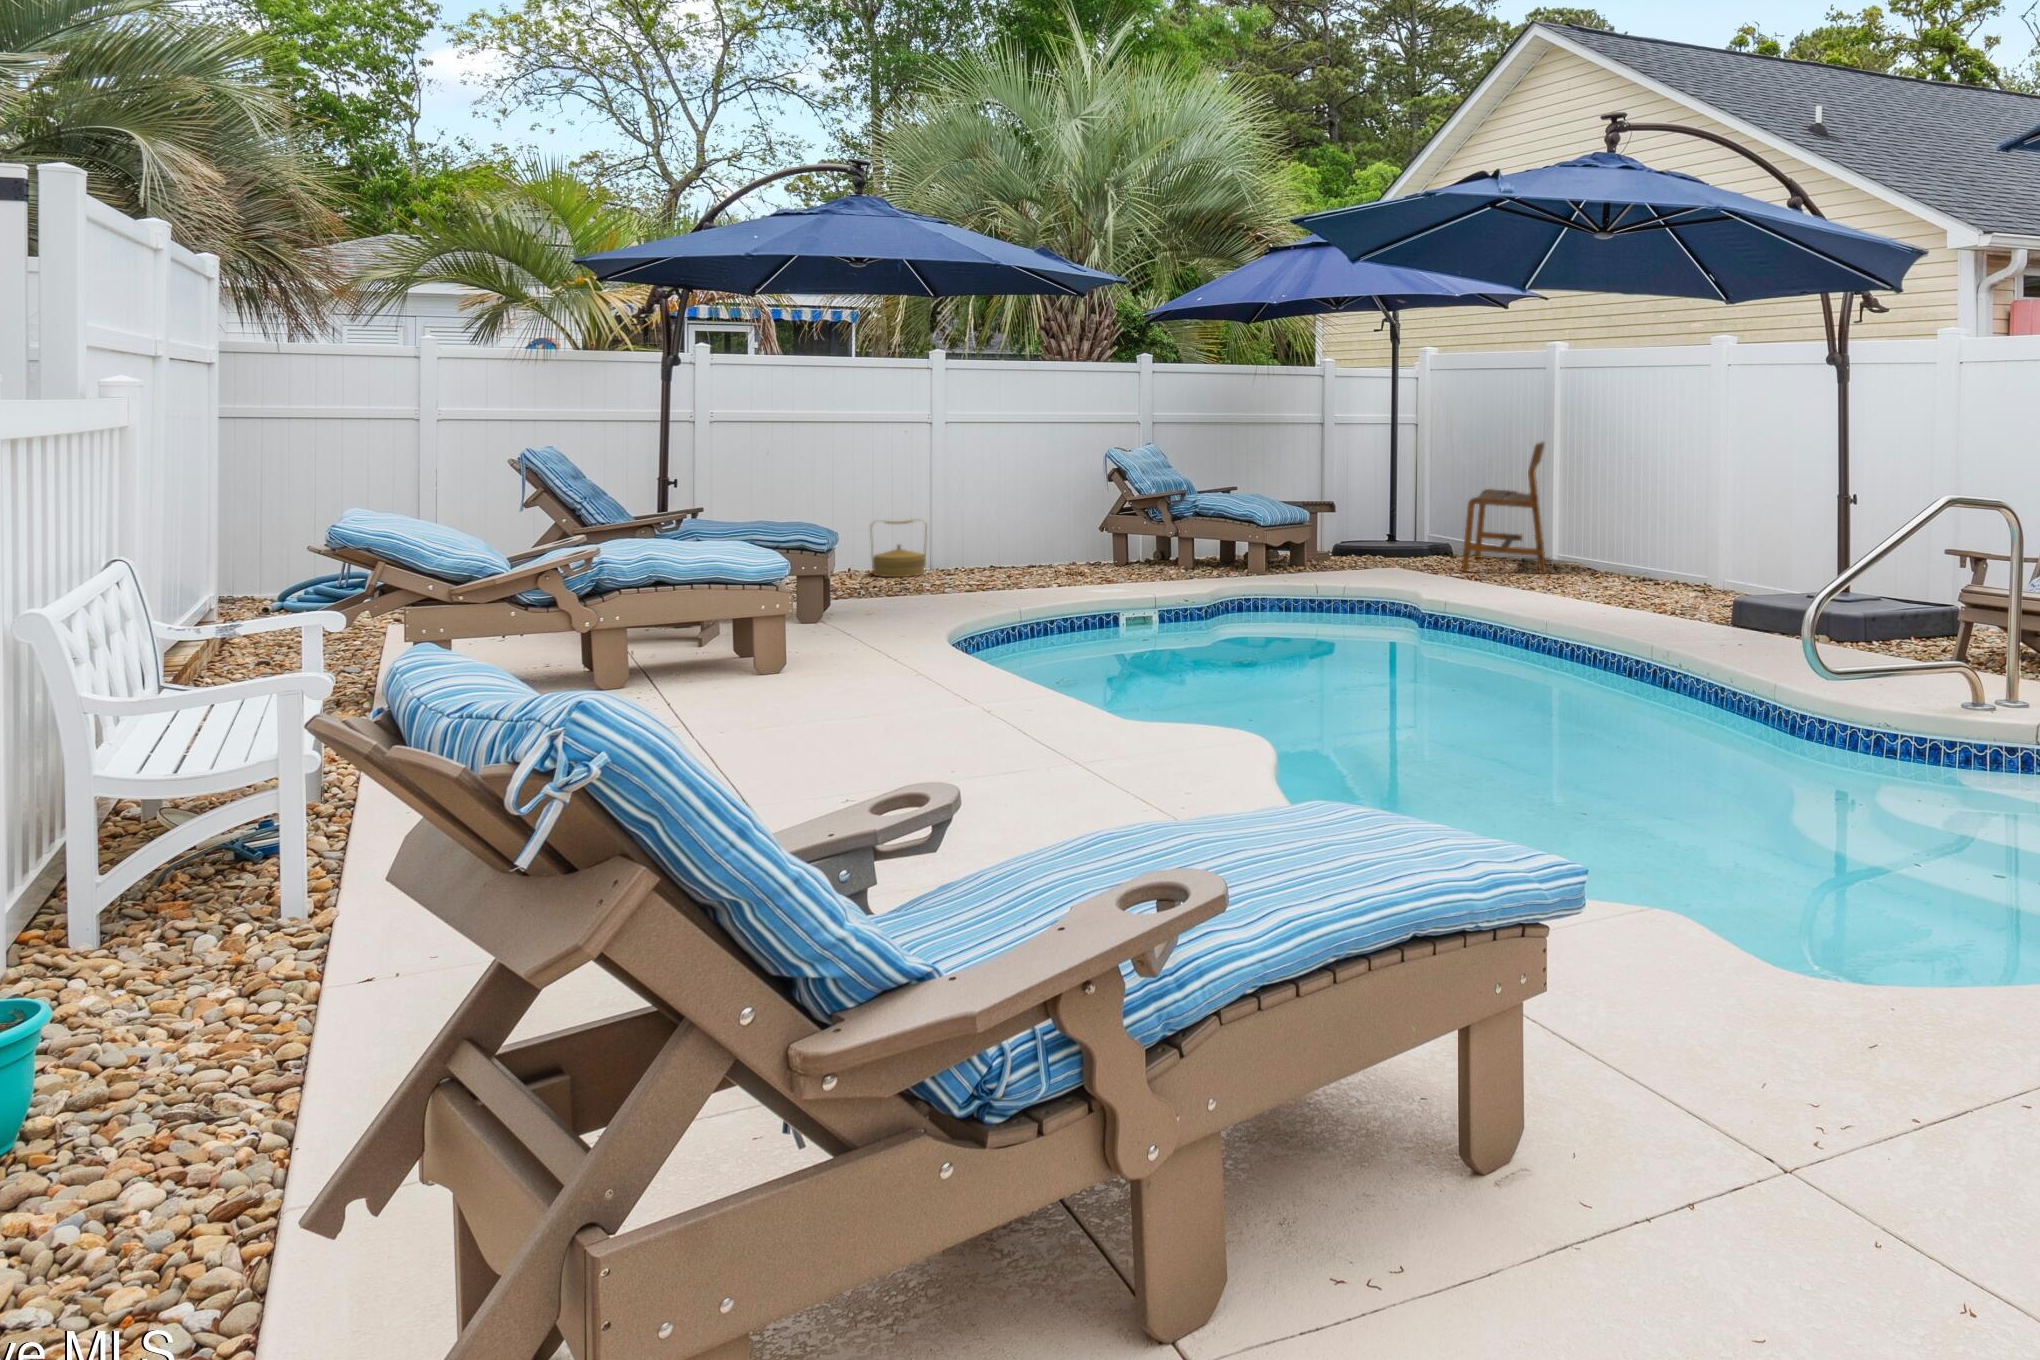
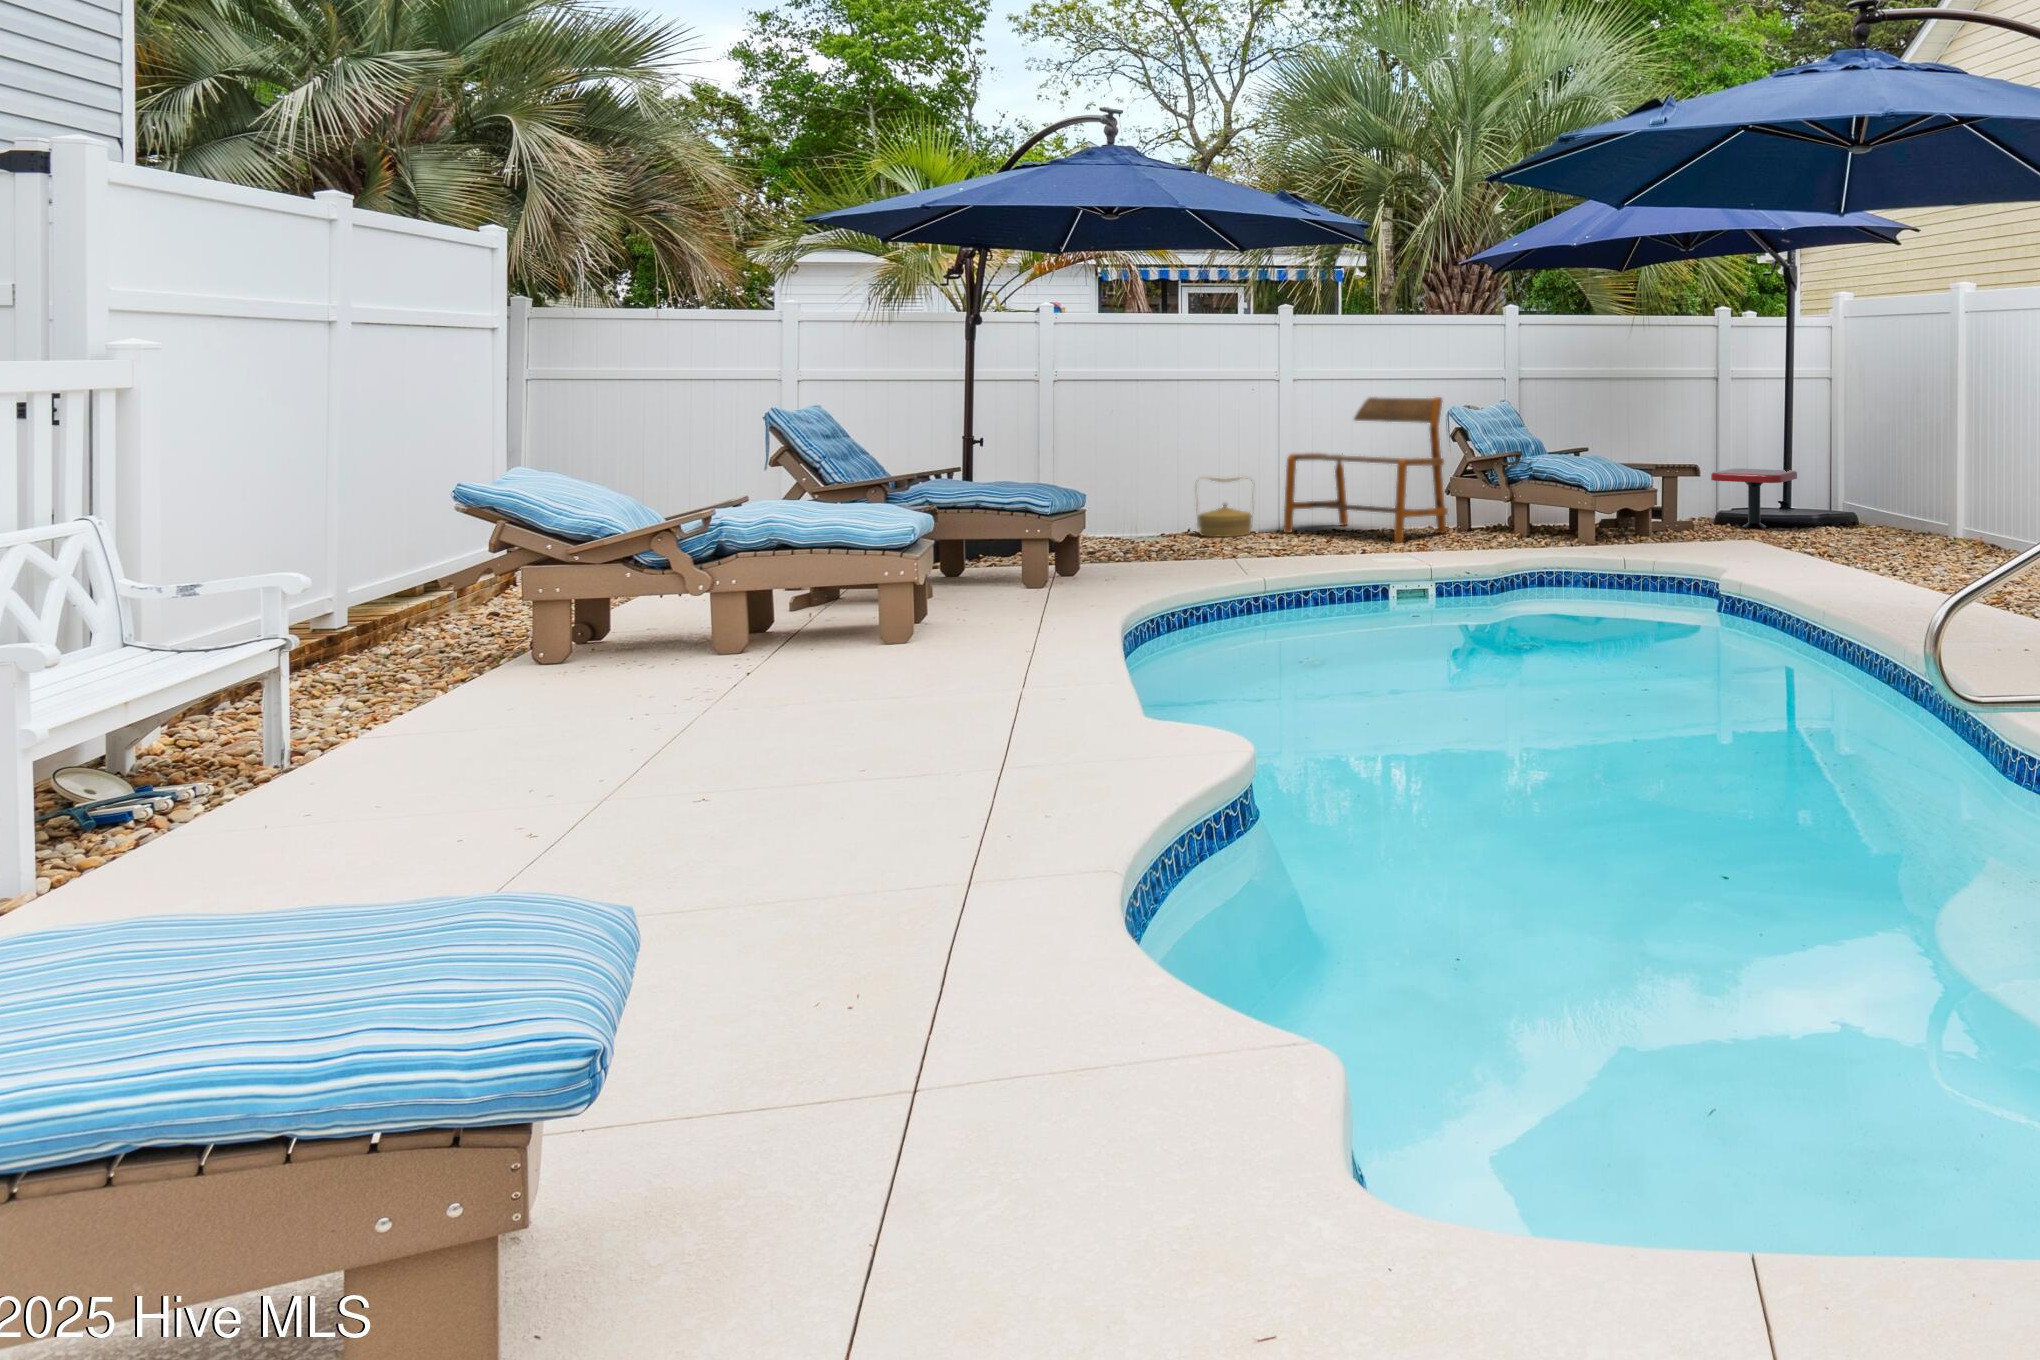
bench: present [1462,442,1550,574] -> present [1283,397,1448,543]
pedestal table: none [1329,504,1397,555] -> present [1711,469,1797,528]

